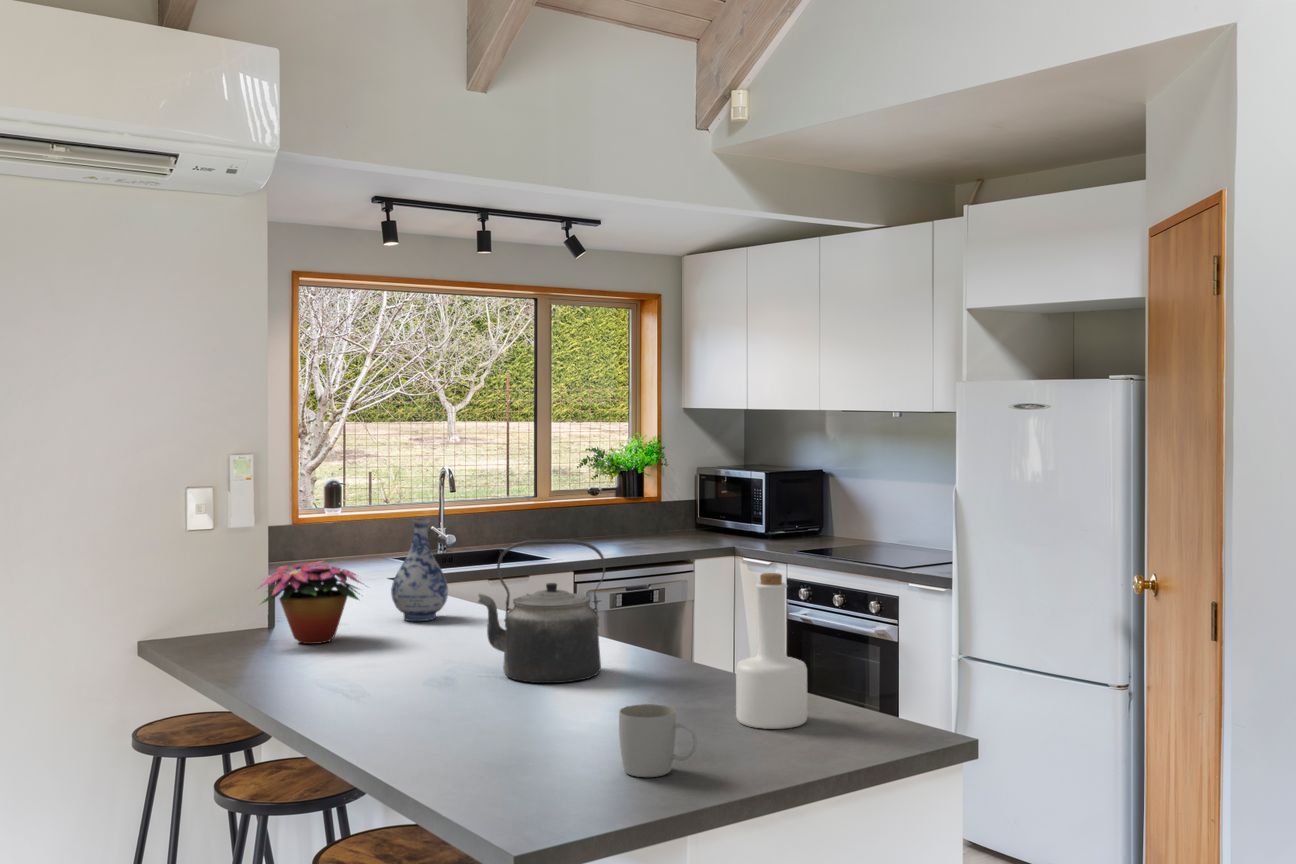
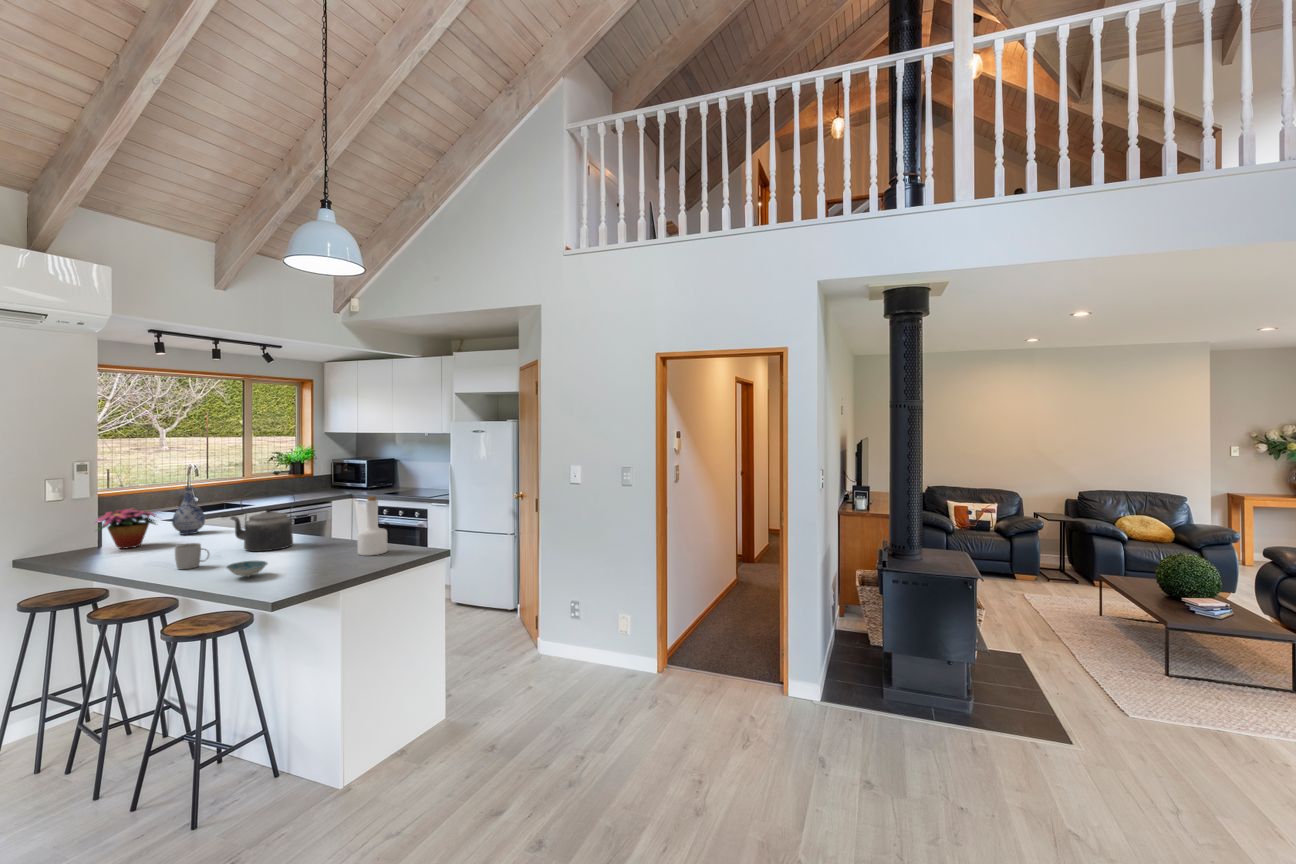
mug: present [619,704,697,777] -> present [175,543,209,569]
ceramic bowl: none [450,714,535,755] -> present [226,561,268,577]

